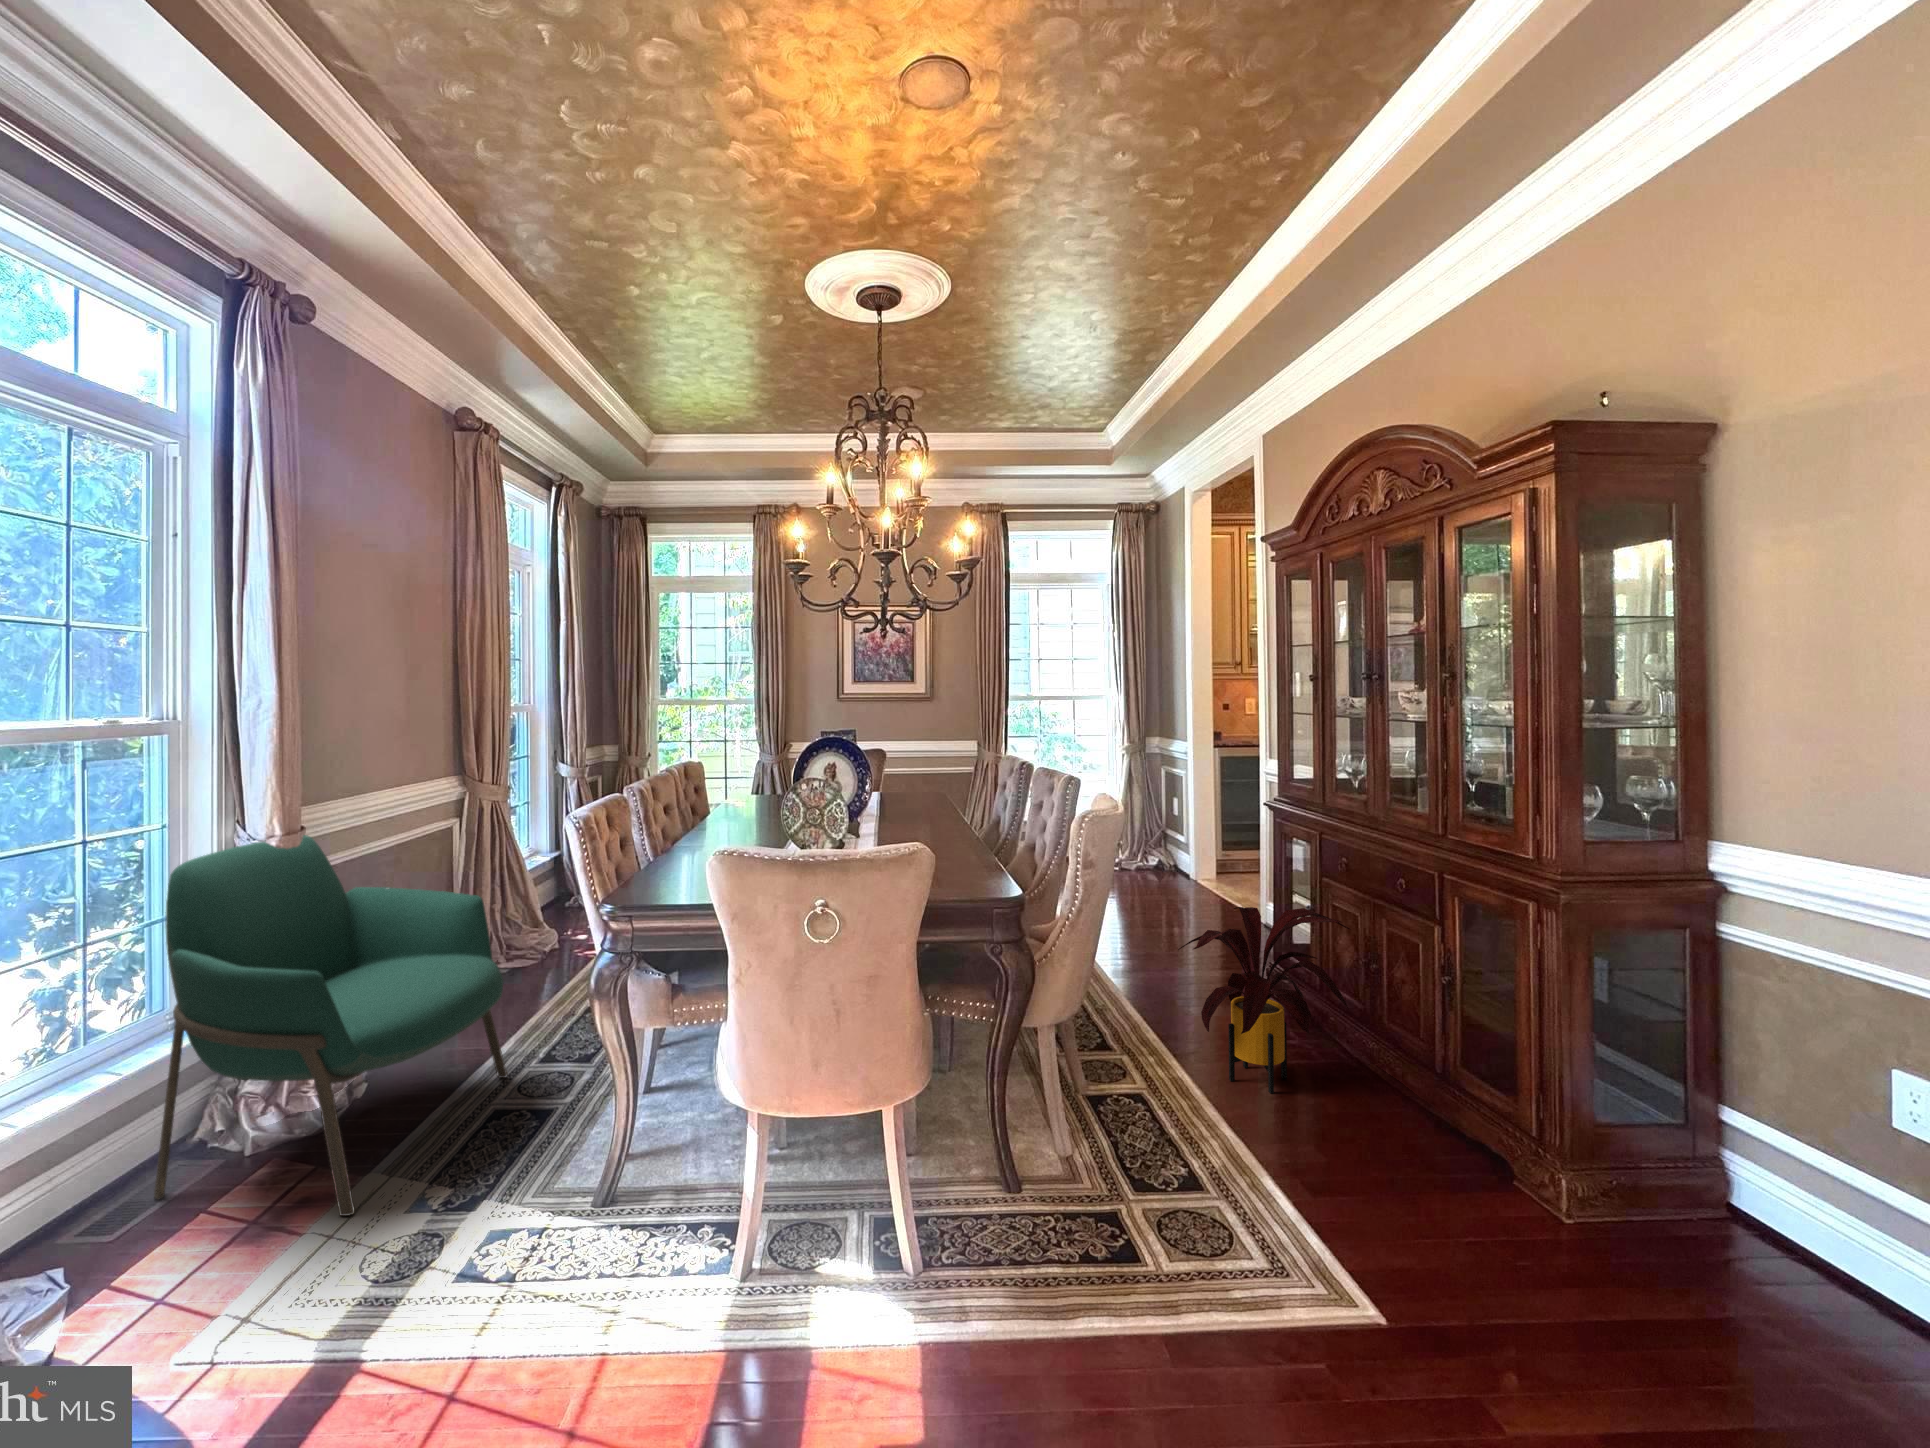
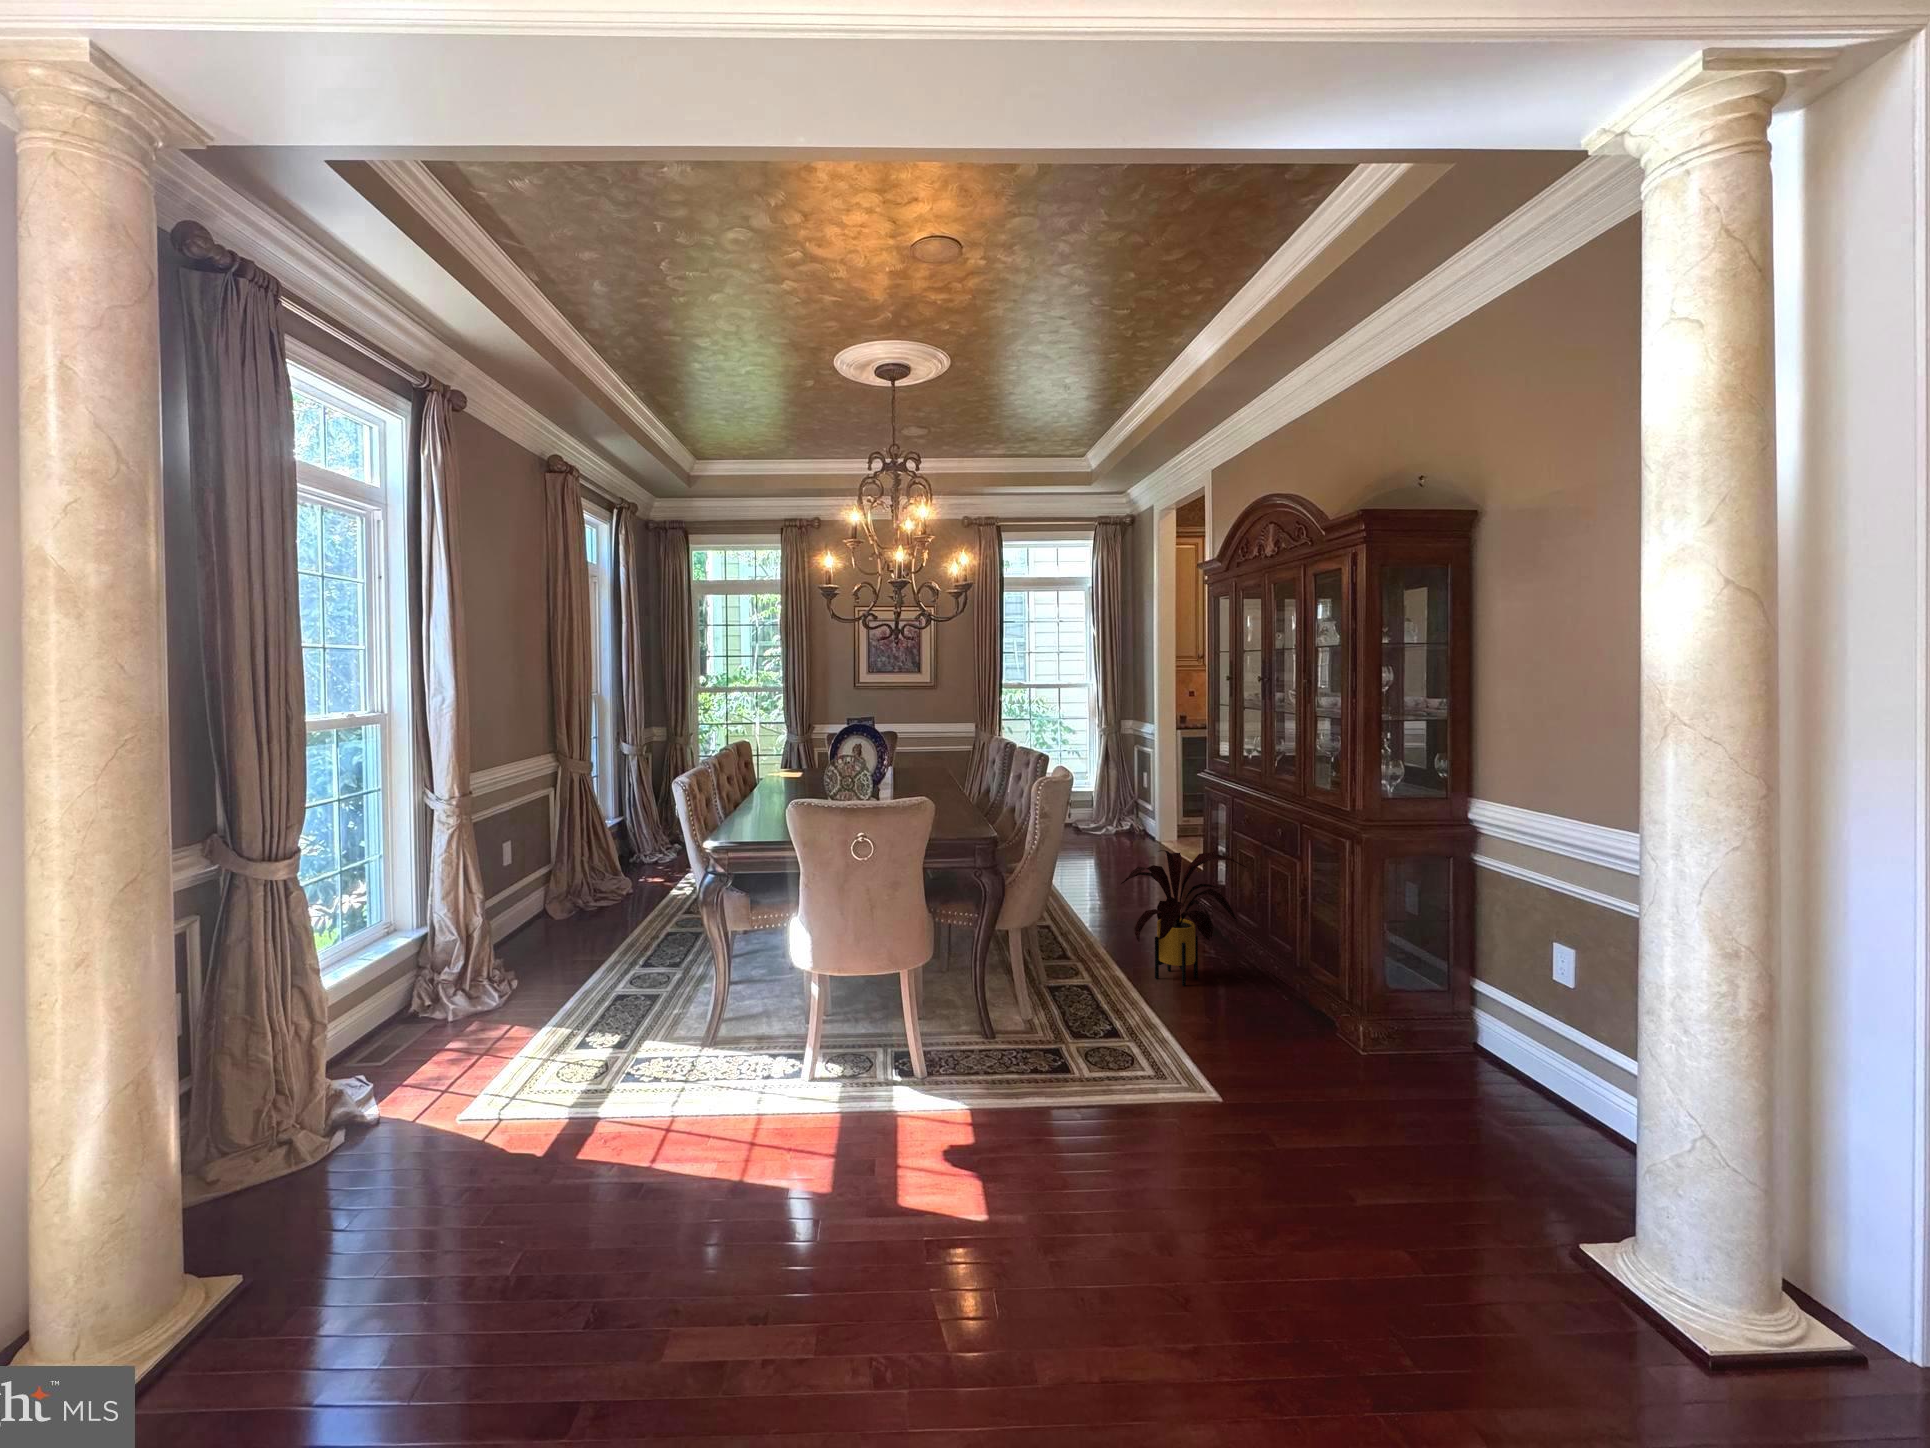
armchair: present [154,835,507,1216] -> none [398,797,620,1051]

